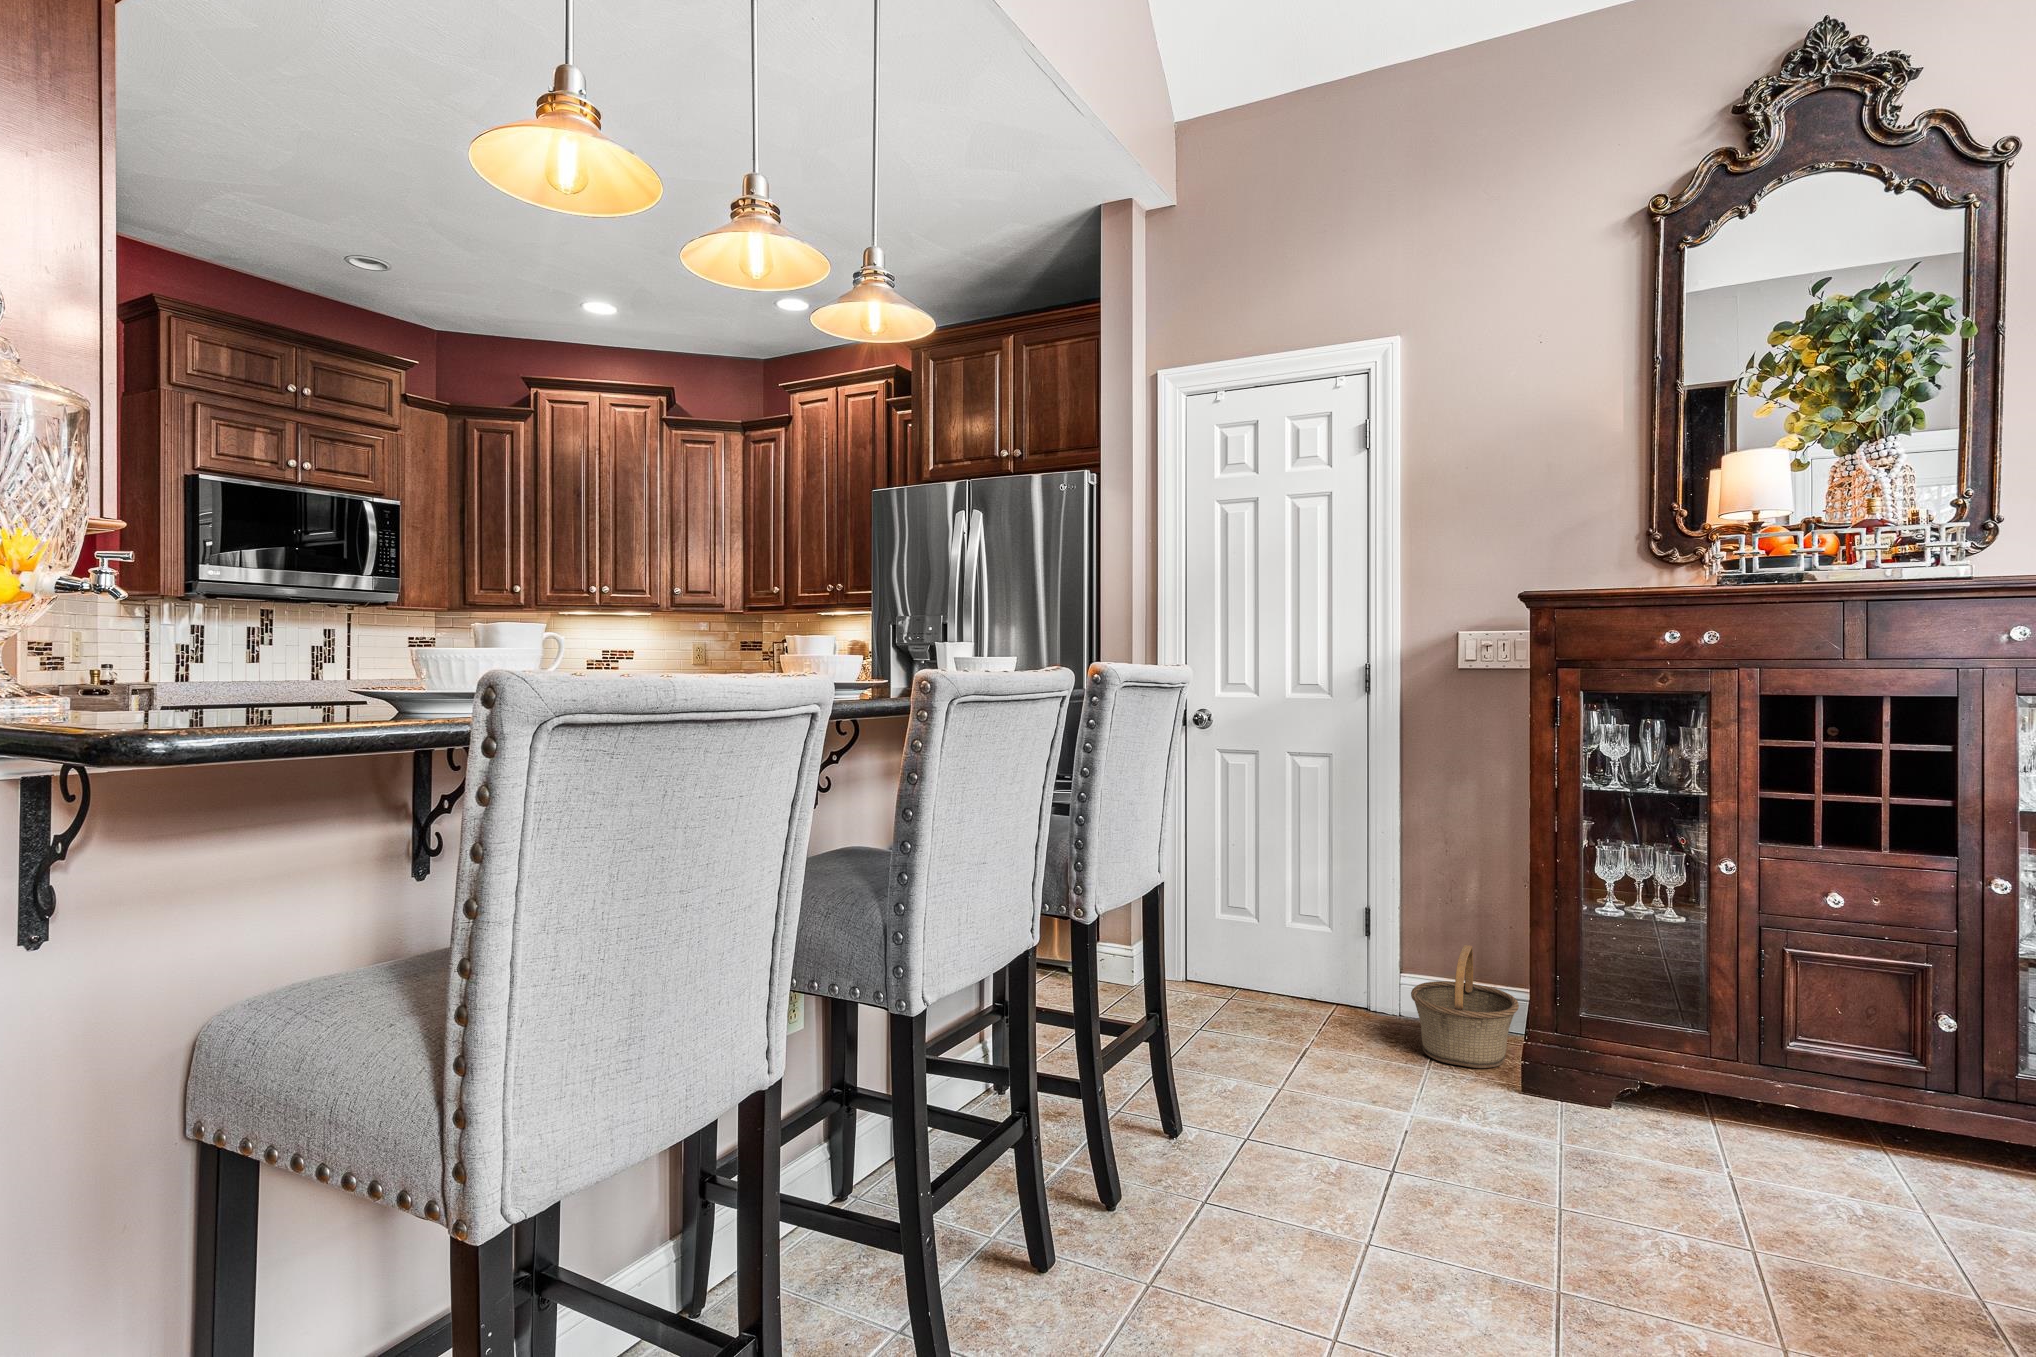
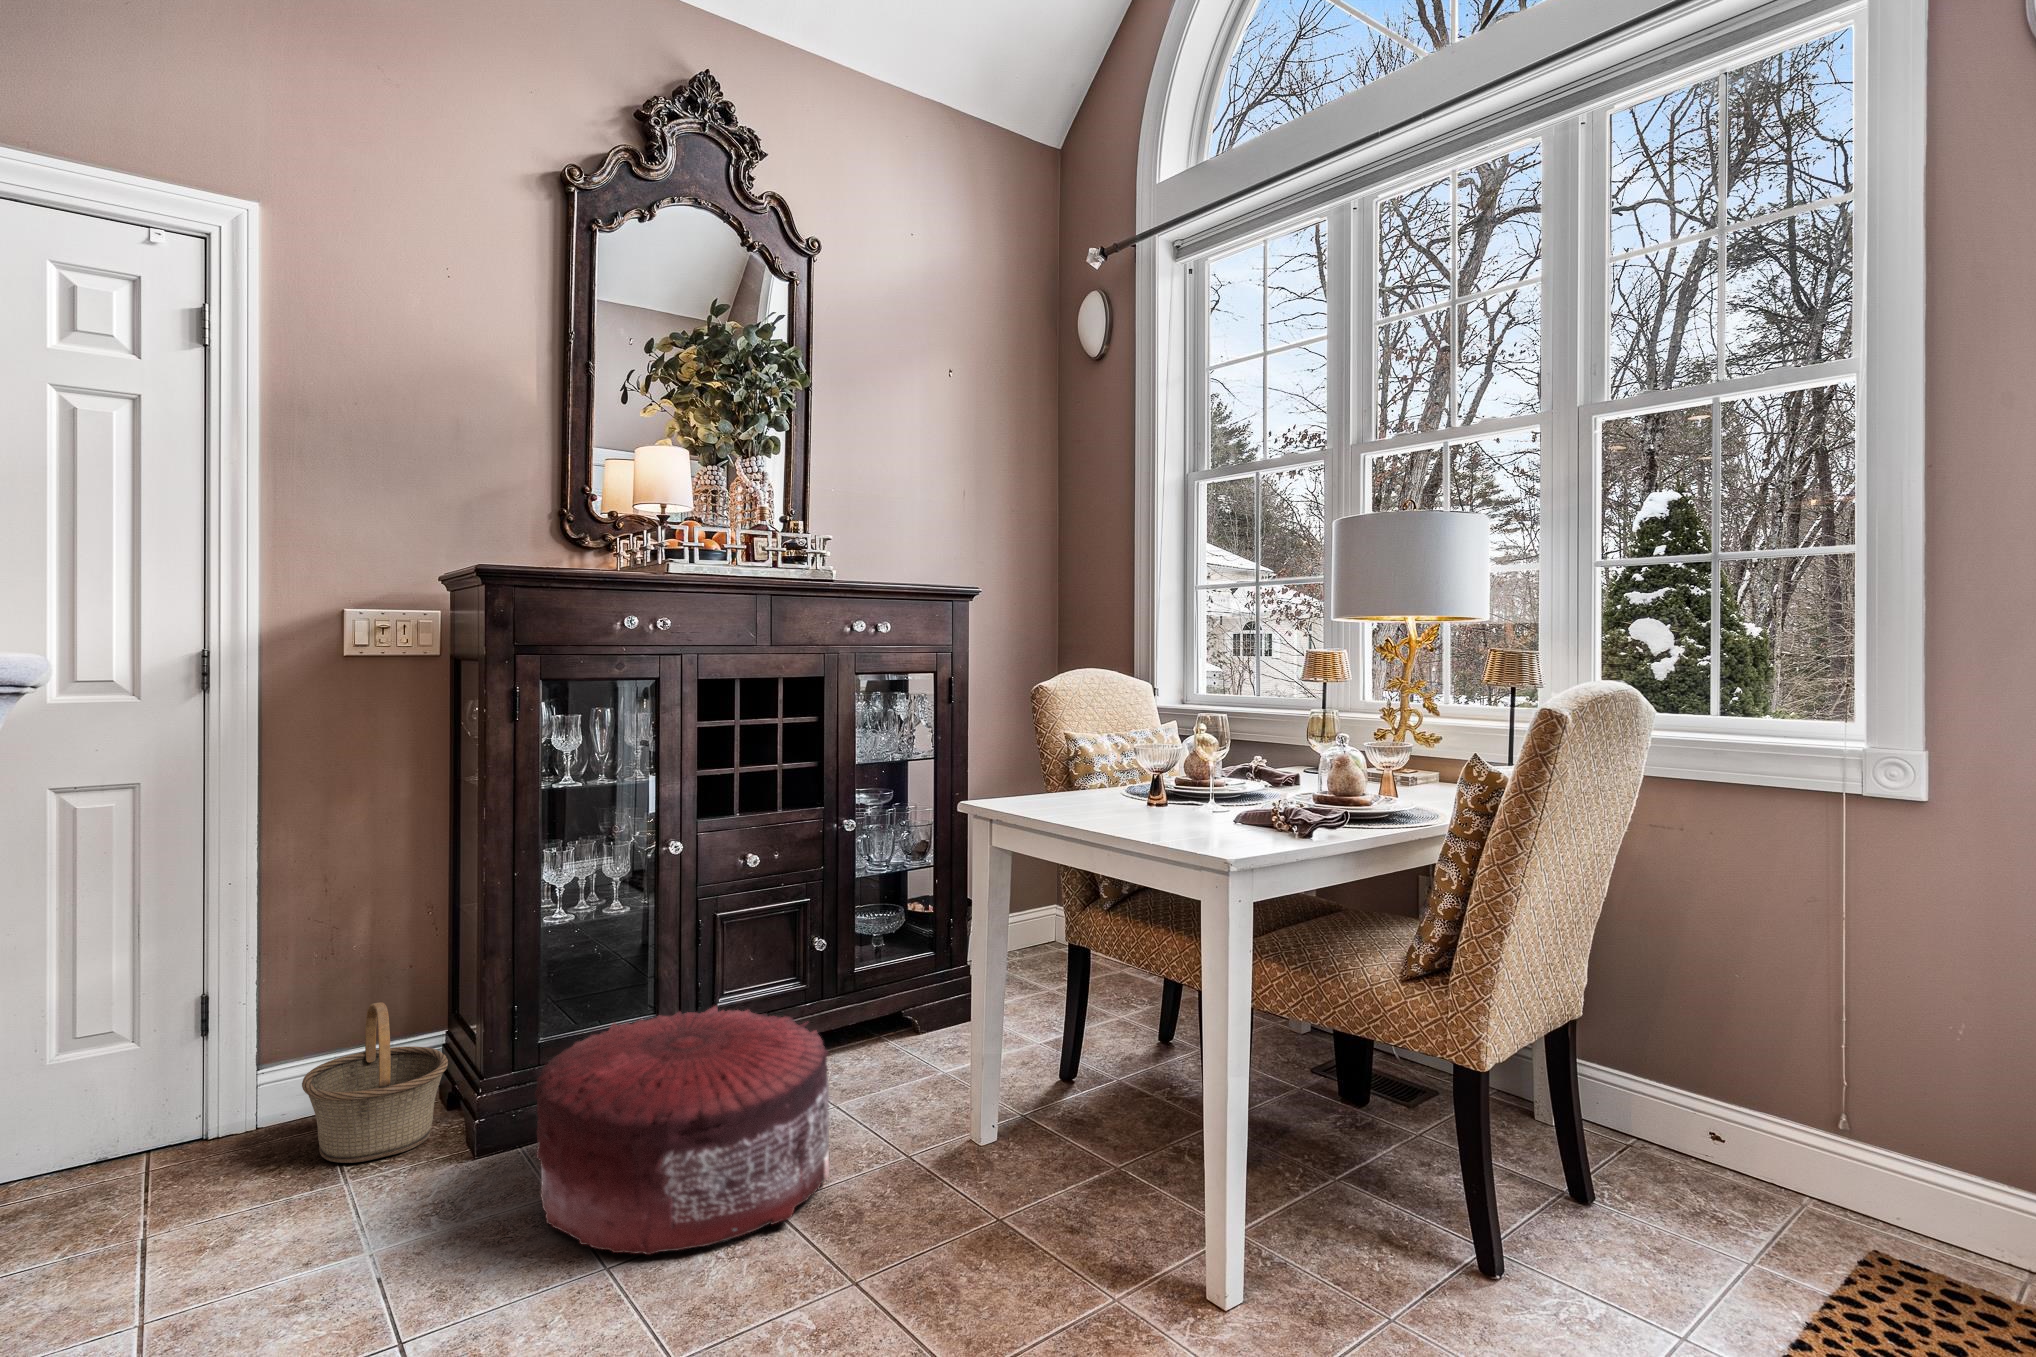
pouf: none [1526,1014,1870,1262] -> present [535,1006,830,1255]

